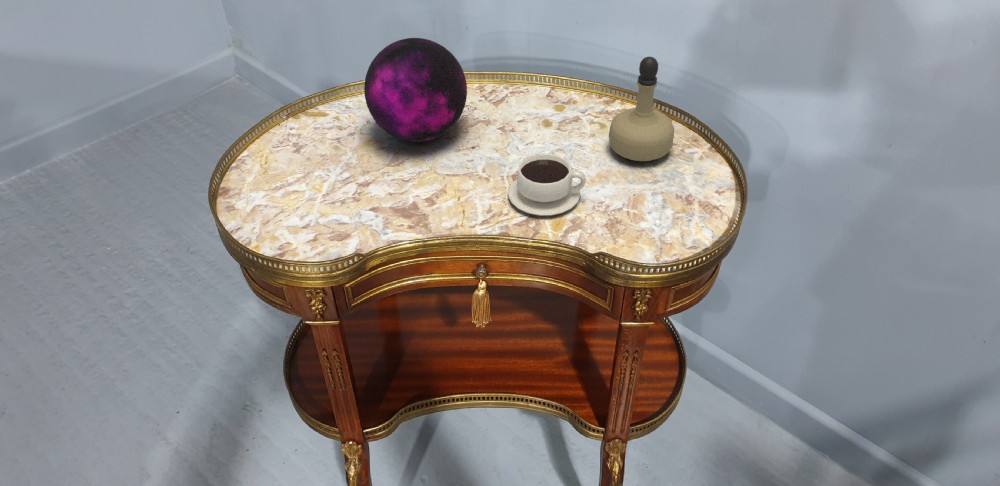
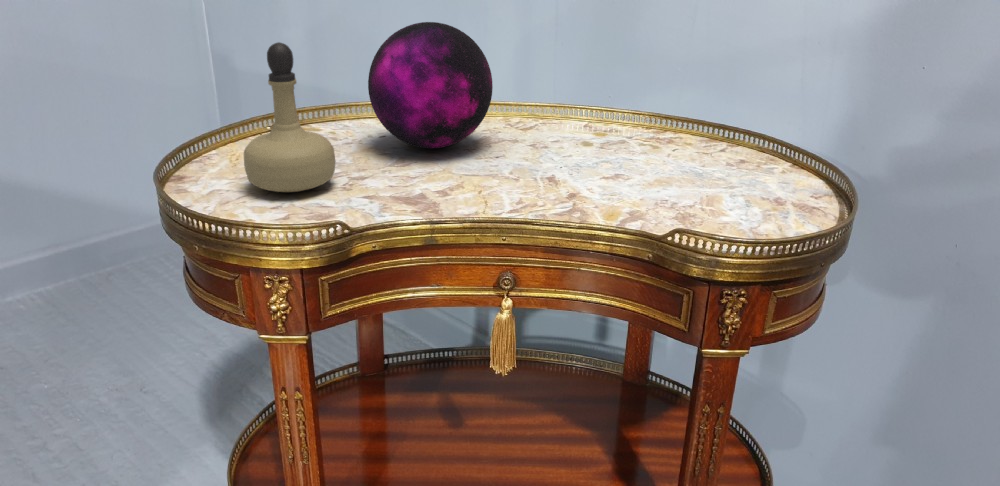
perfume bottle: present [609,57,674,161] -> present [244,42,336,192]
teacup: present [508,154,586,216] -> none [545,141,647,205]

